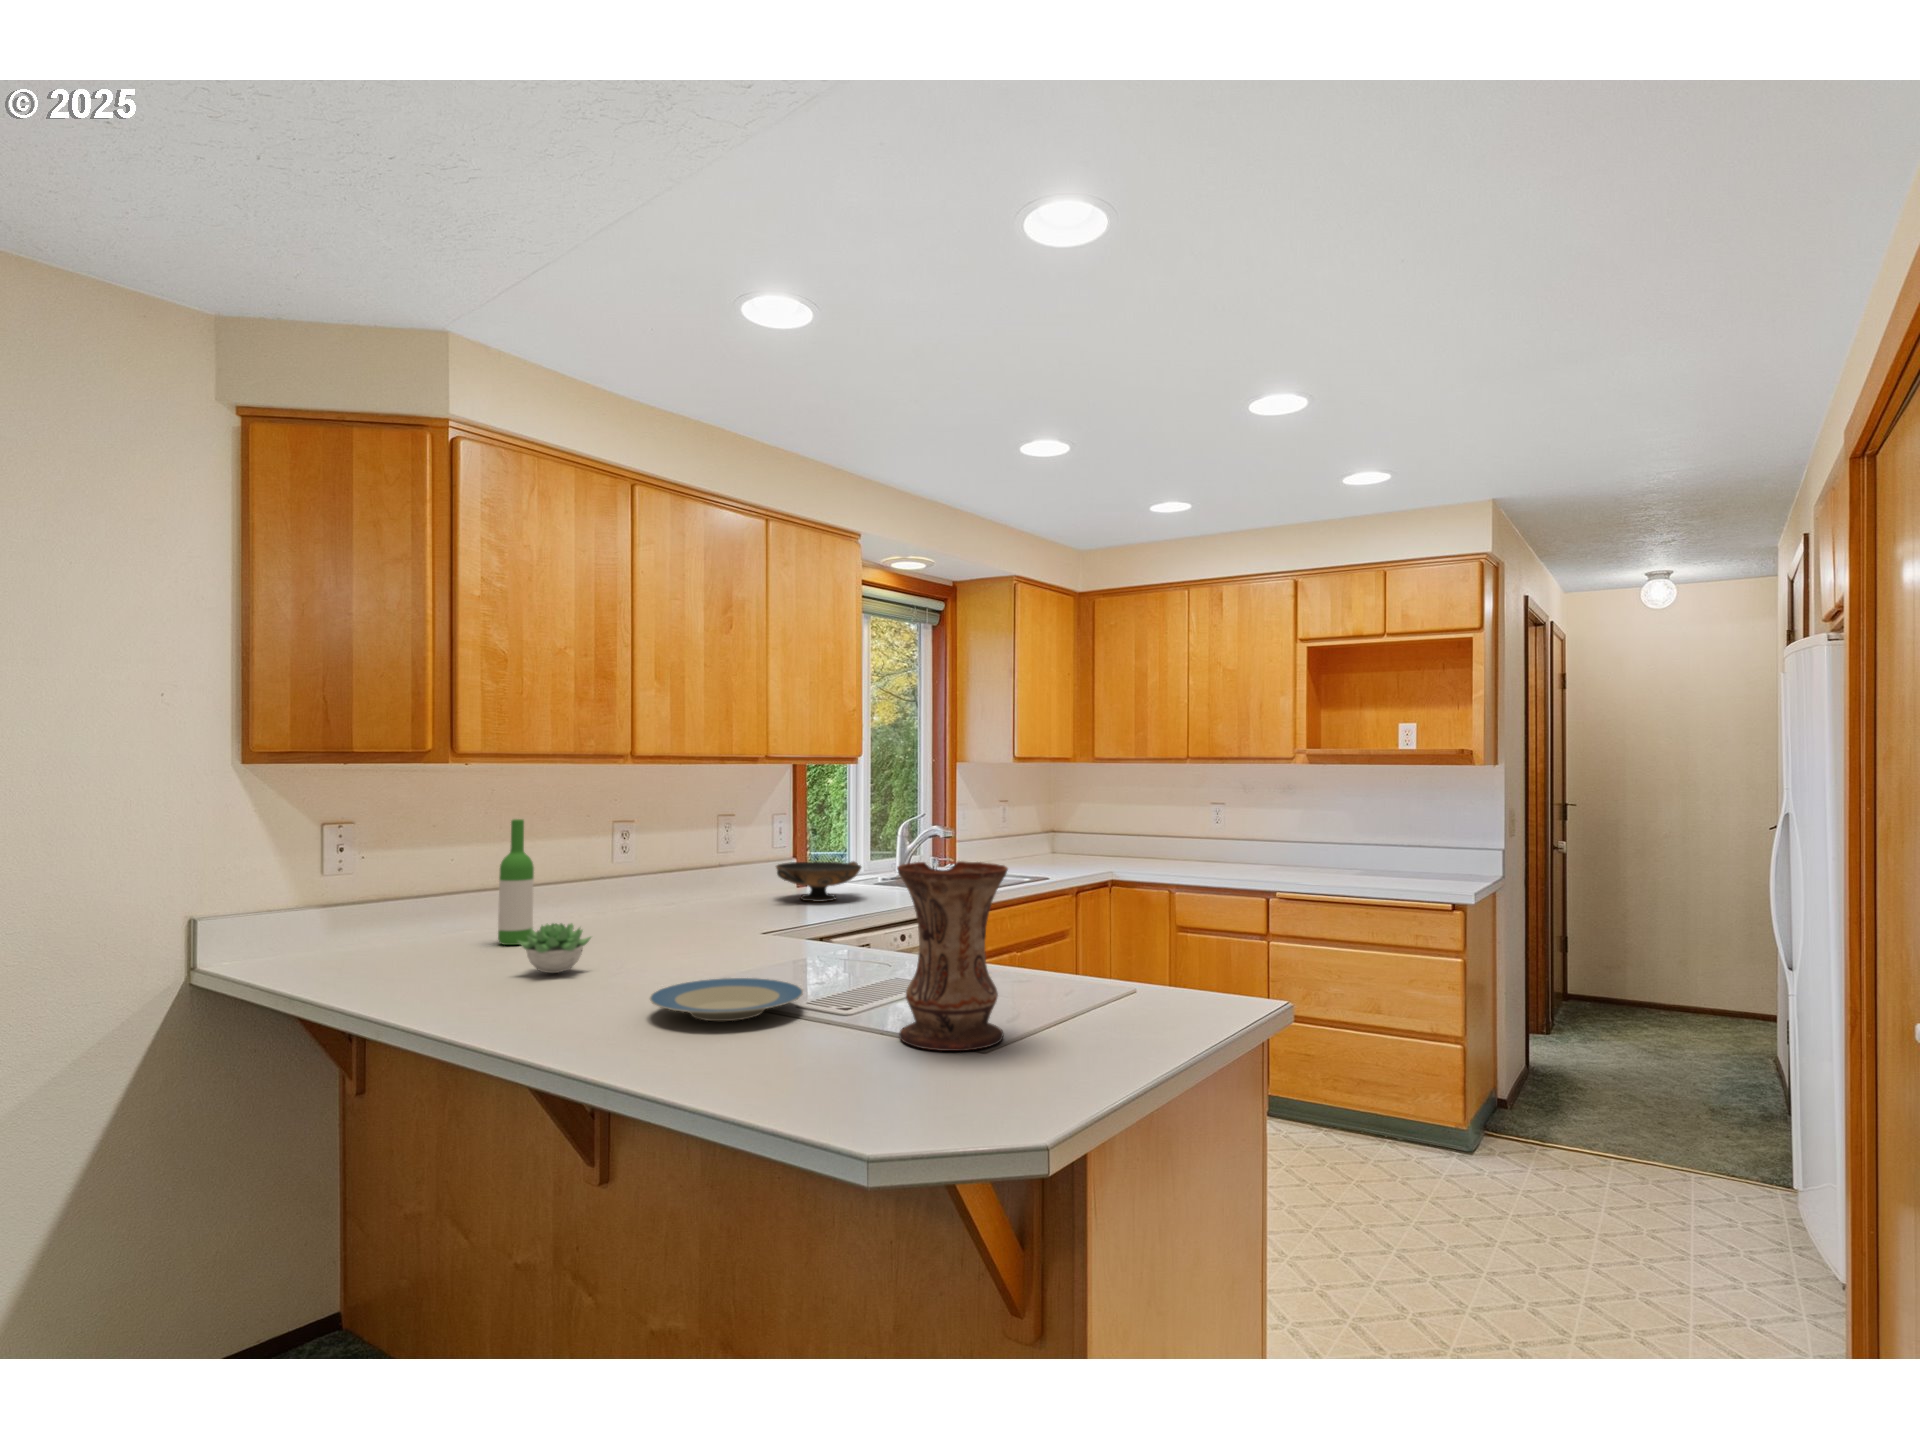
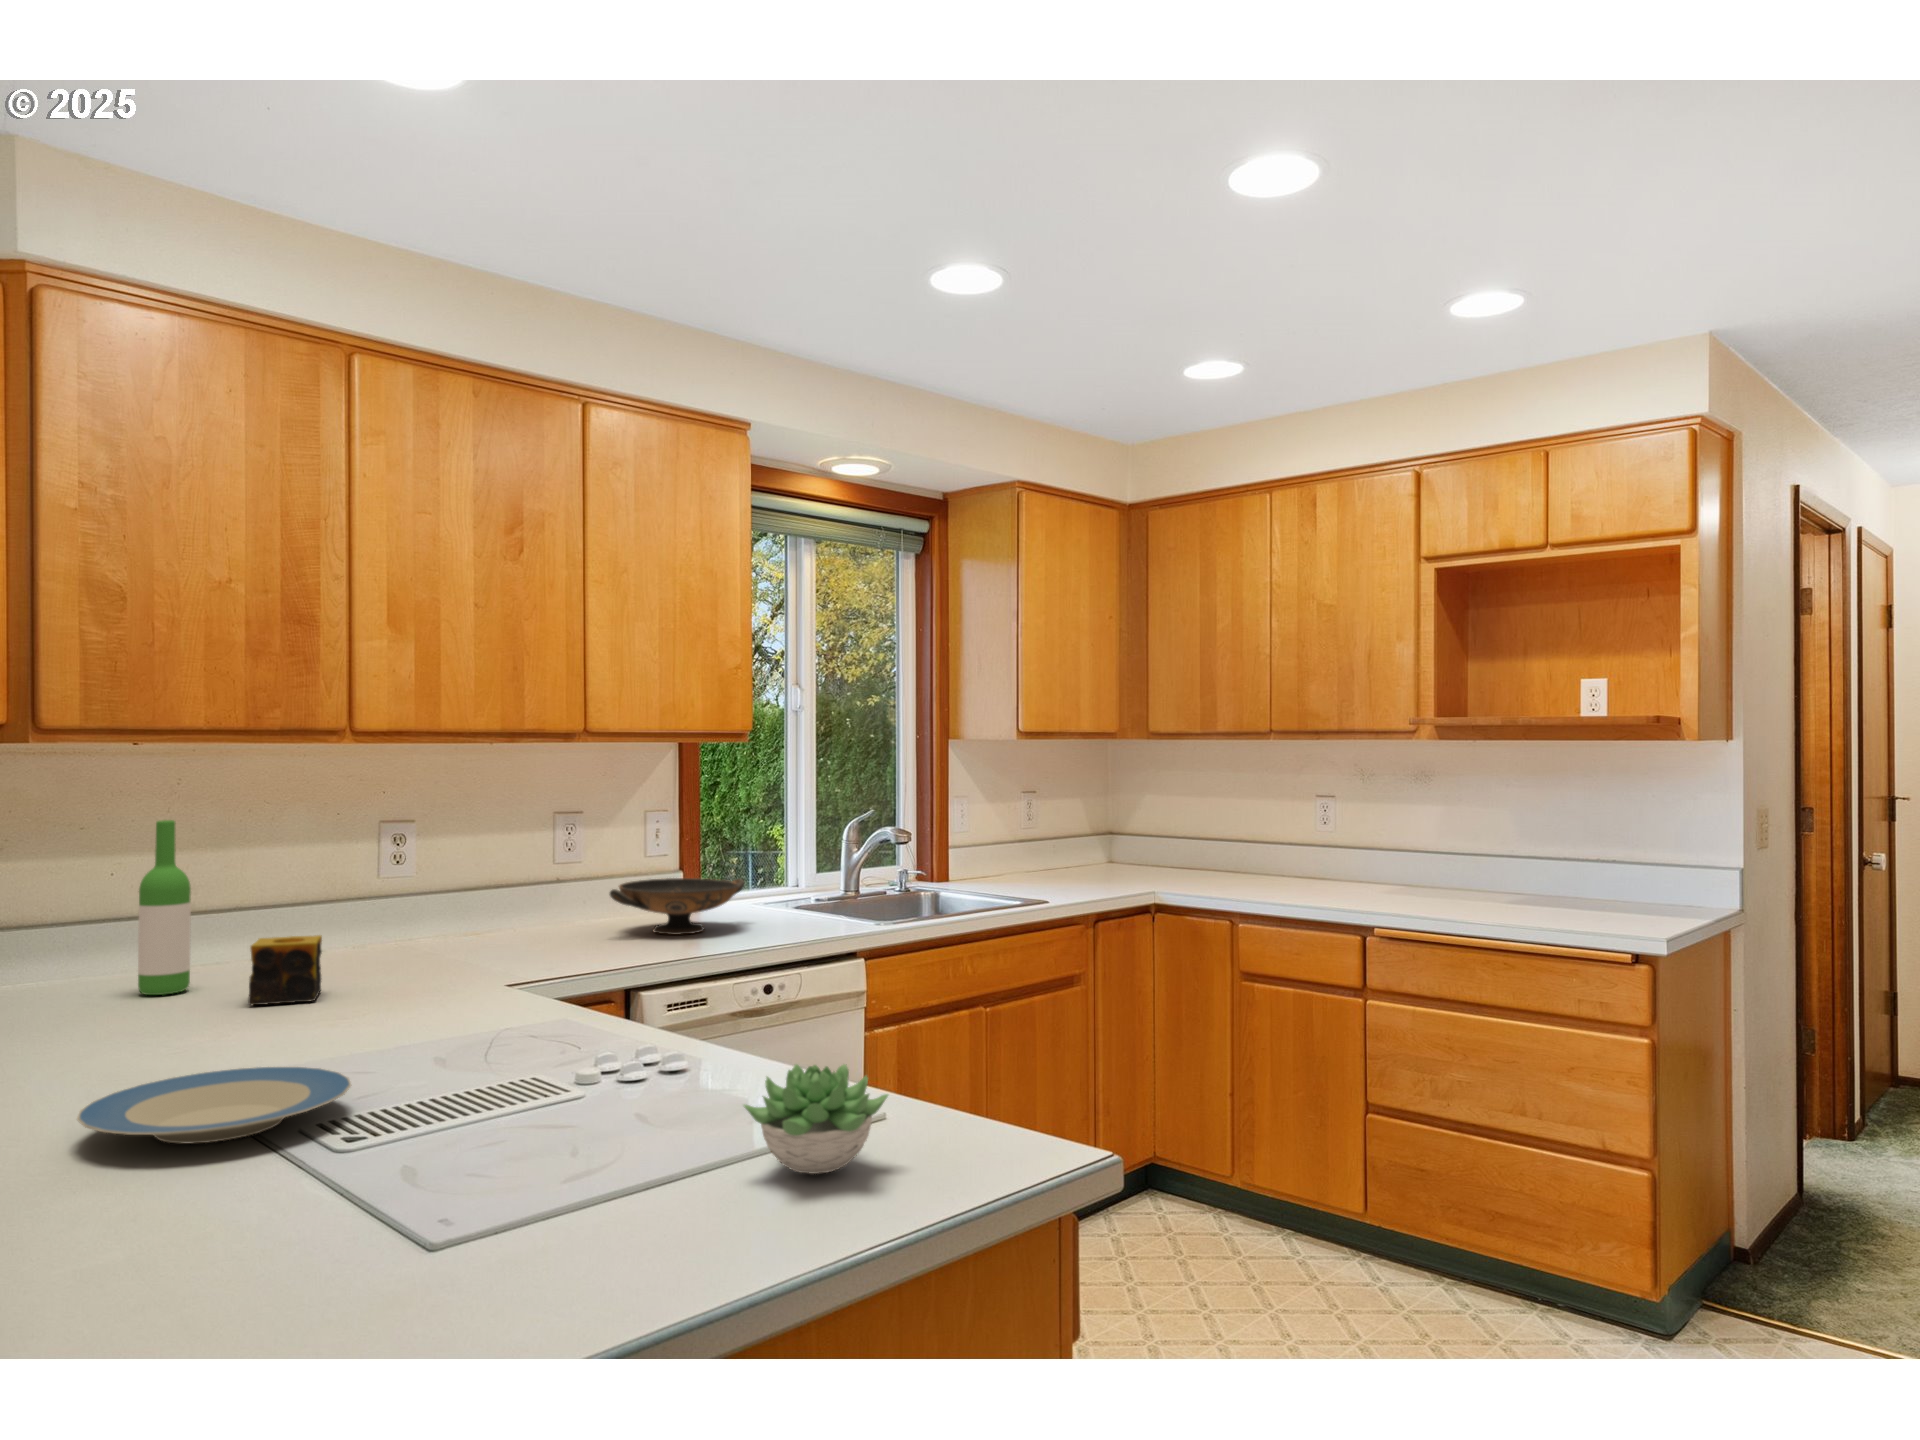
vase: present [897,861,1008,1051] -> none [371,894,574,1227]
candle: none [591,901,642,949] -> present [248,935,322,1005]
succulent plant: present [517,923,591,973] -> present [744,1064,888,1174]

